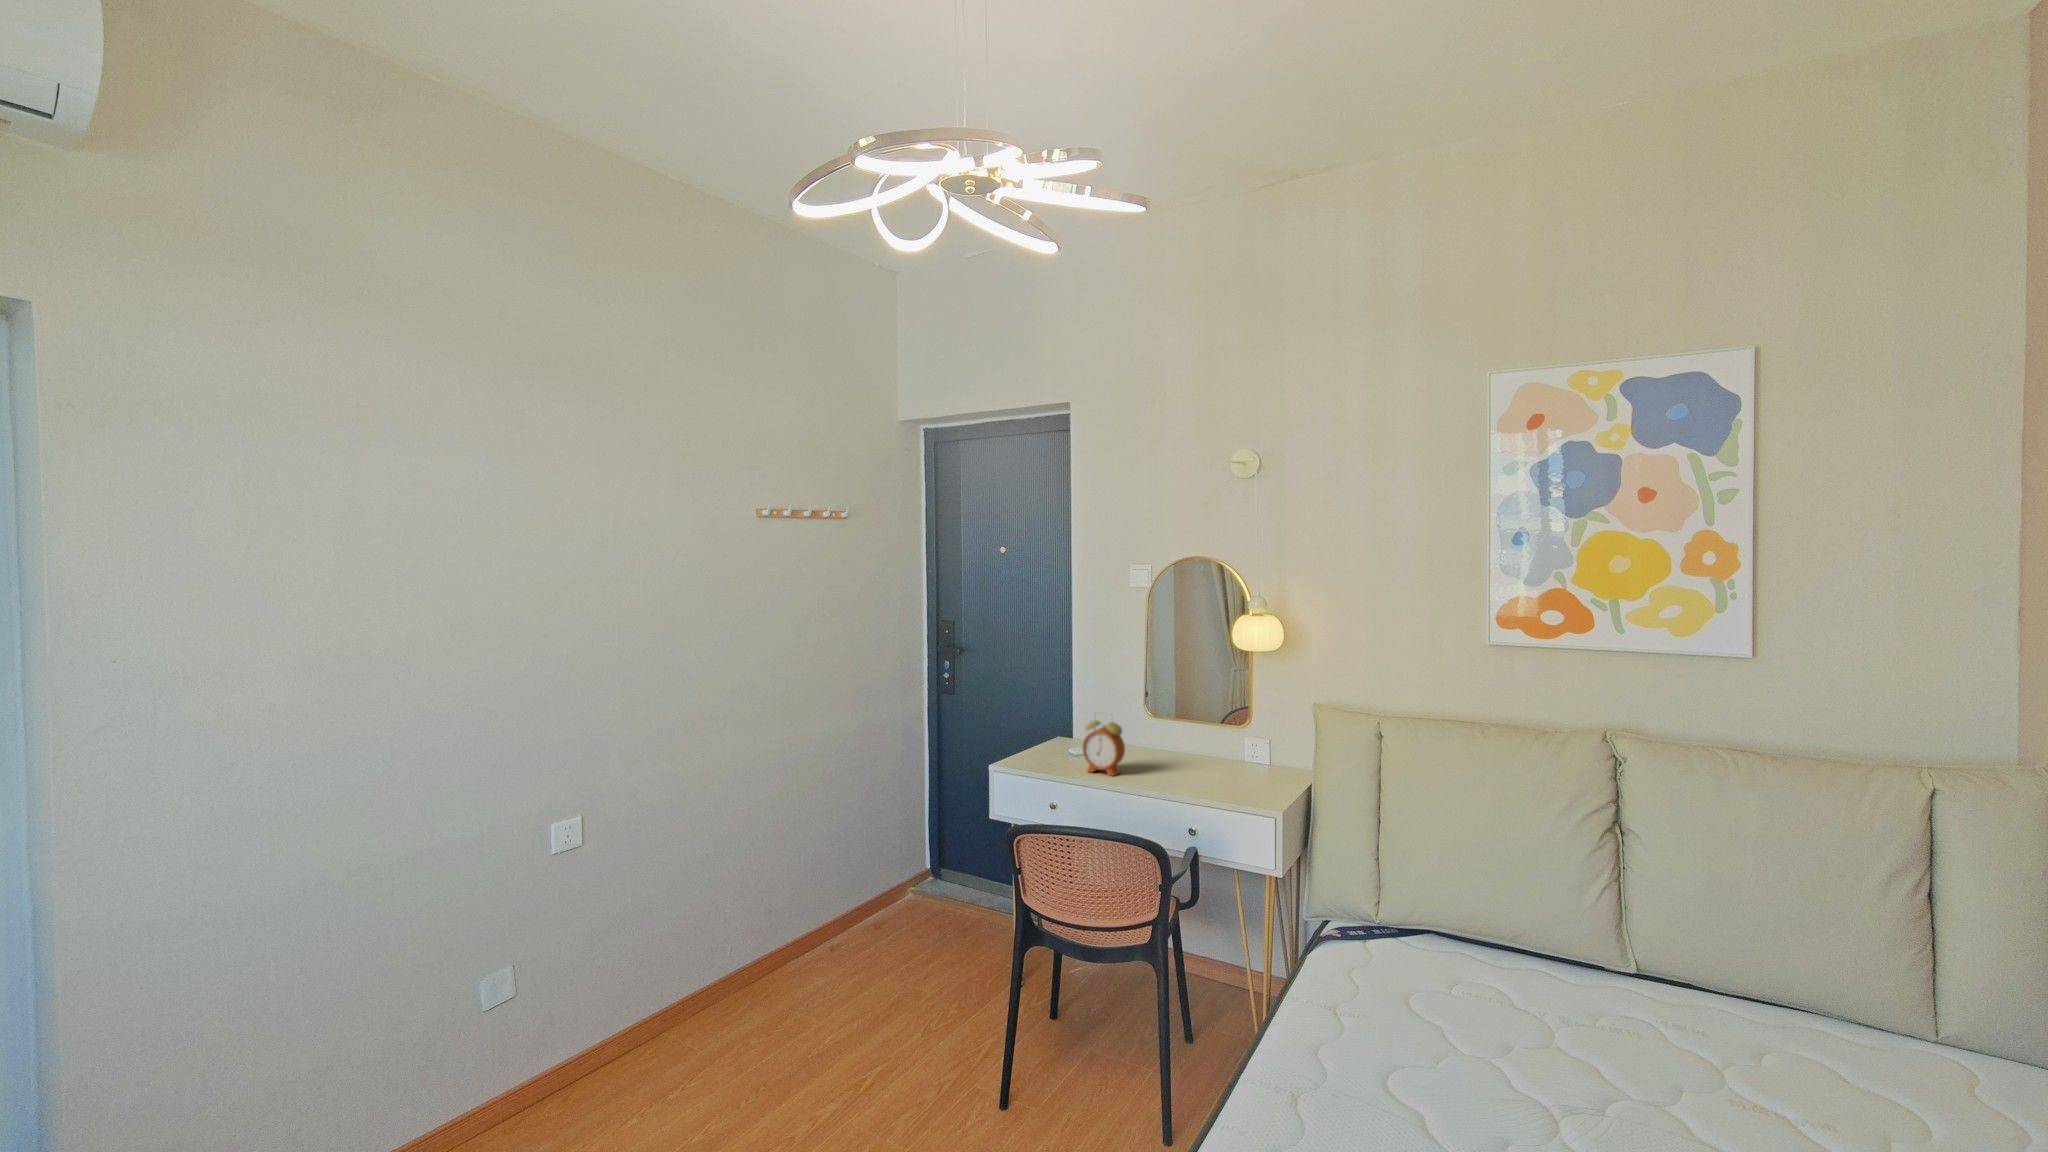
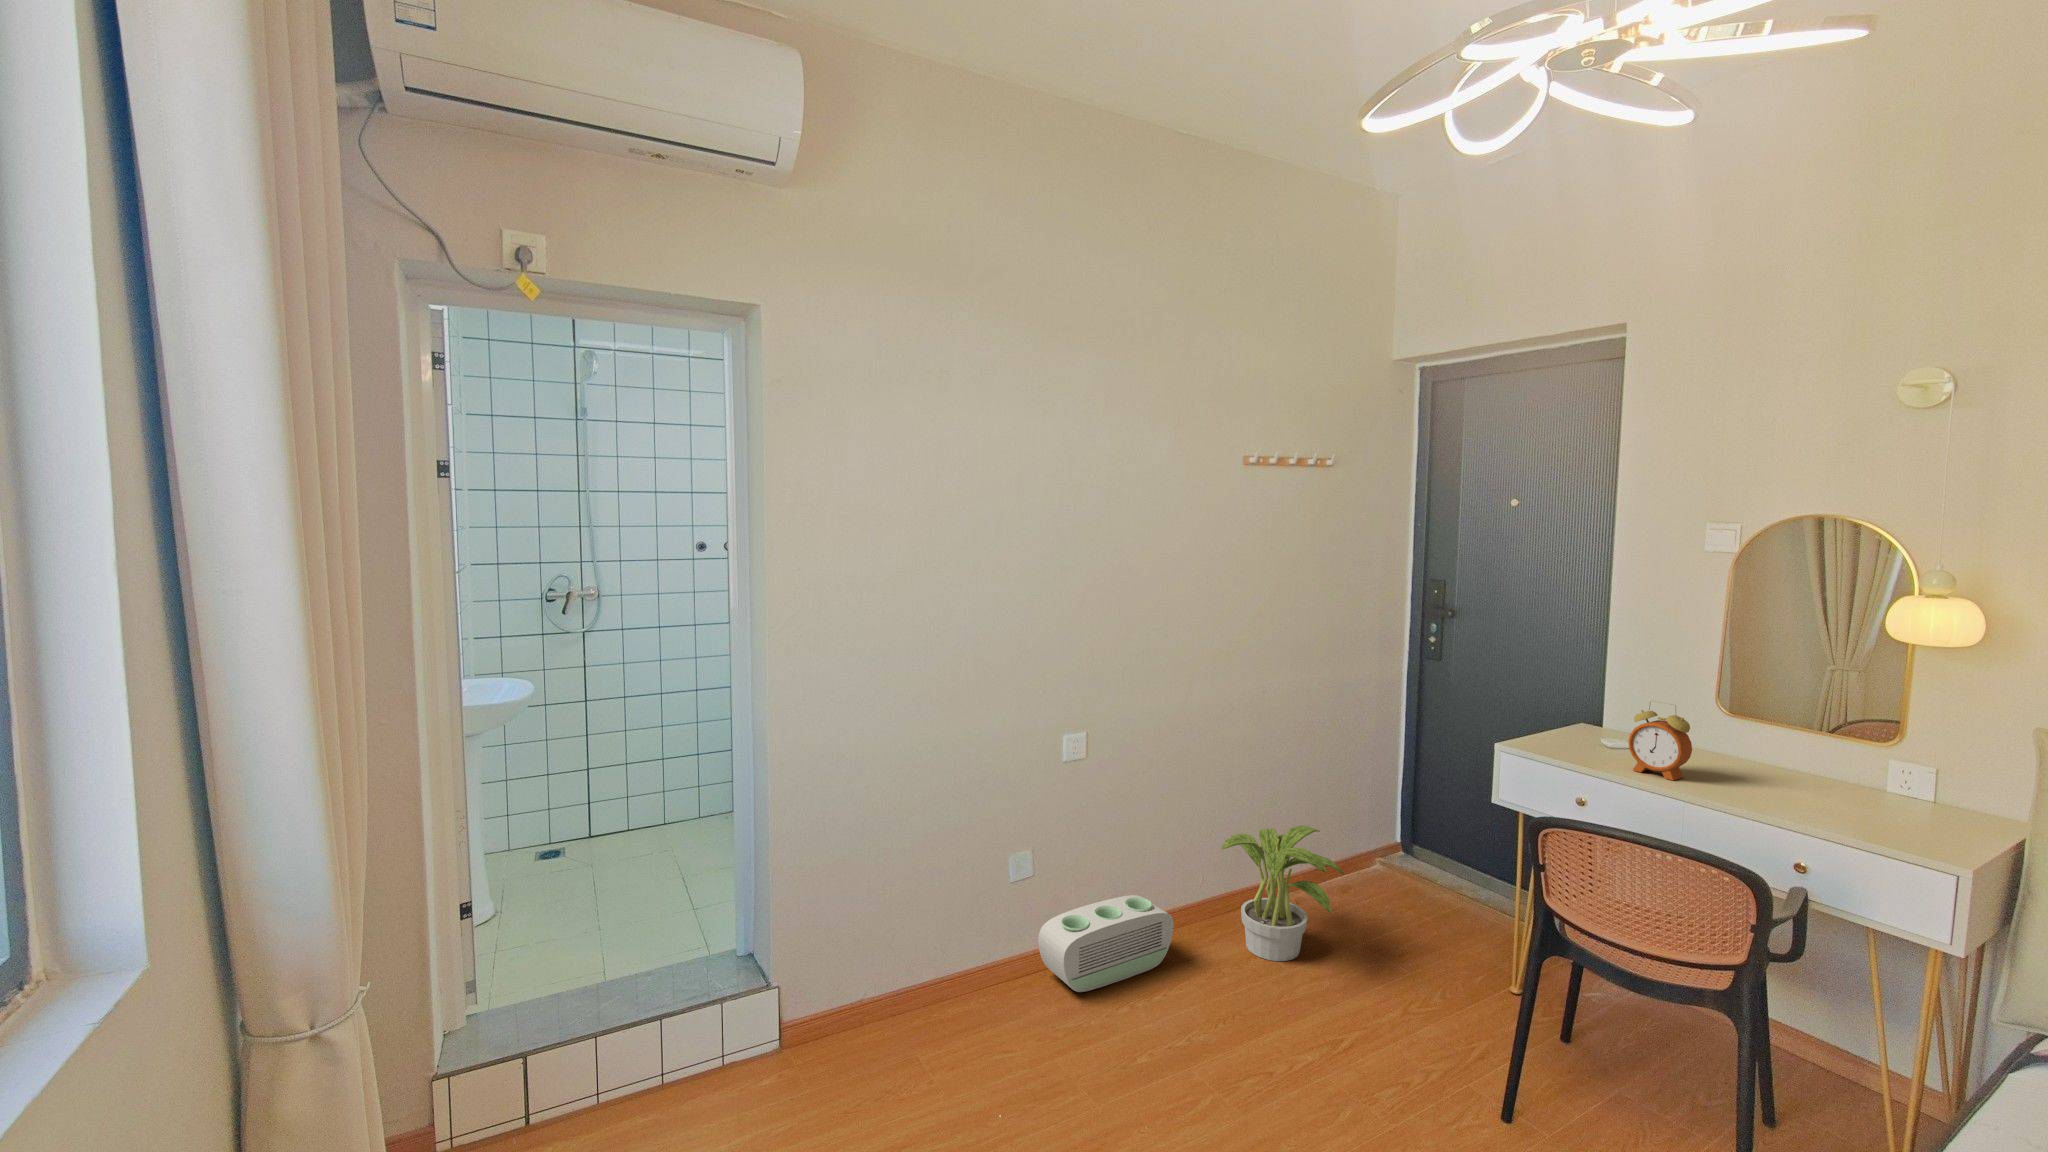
potted plant: none [744,868,868,1011] -> present [1222,826,1345,961]
air purifier: none [532,977,696,1103] -> present [1038,895,1173,992]

